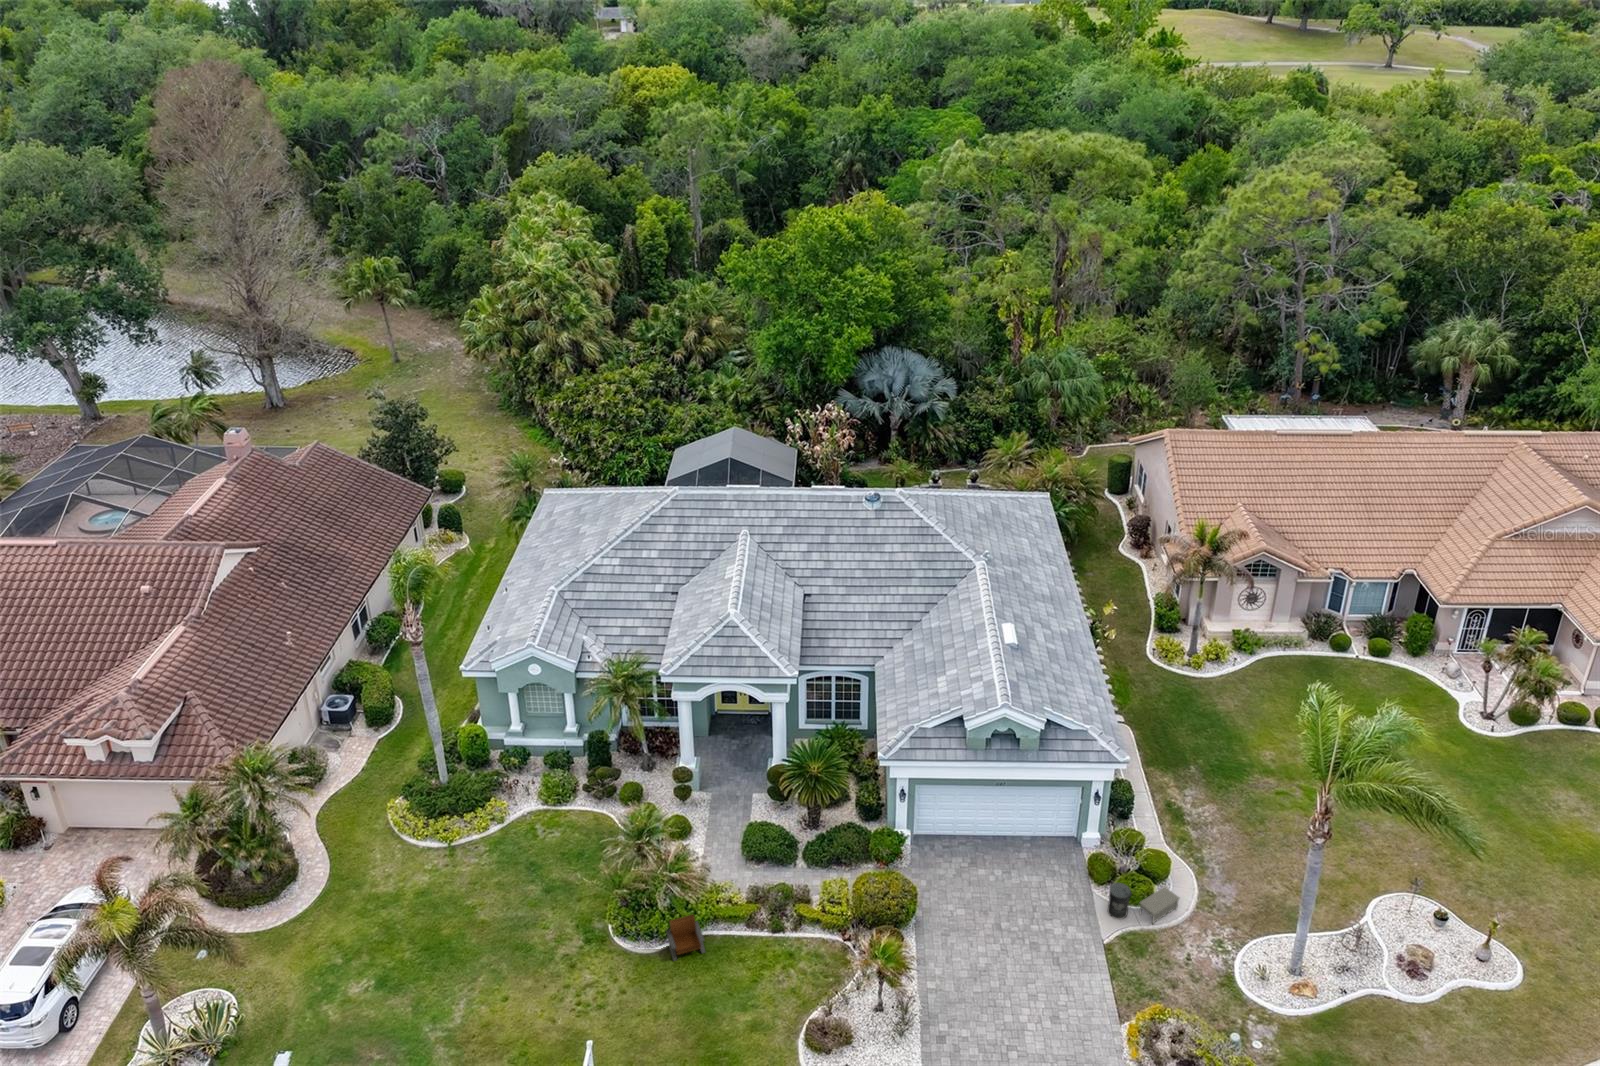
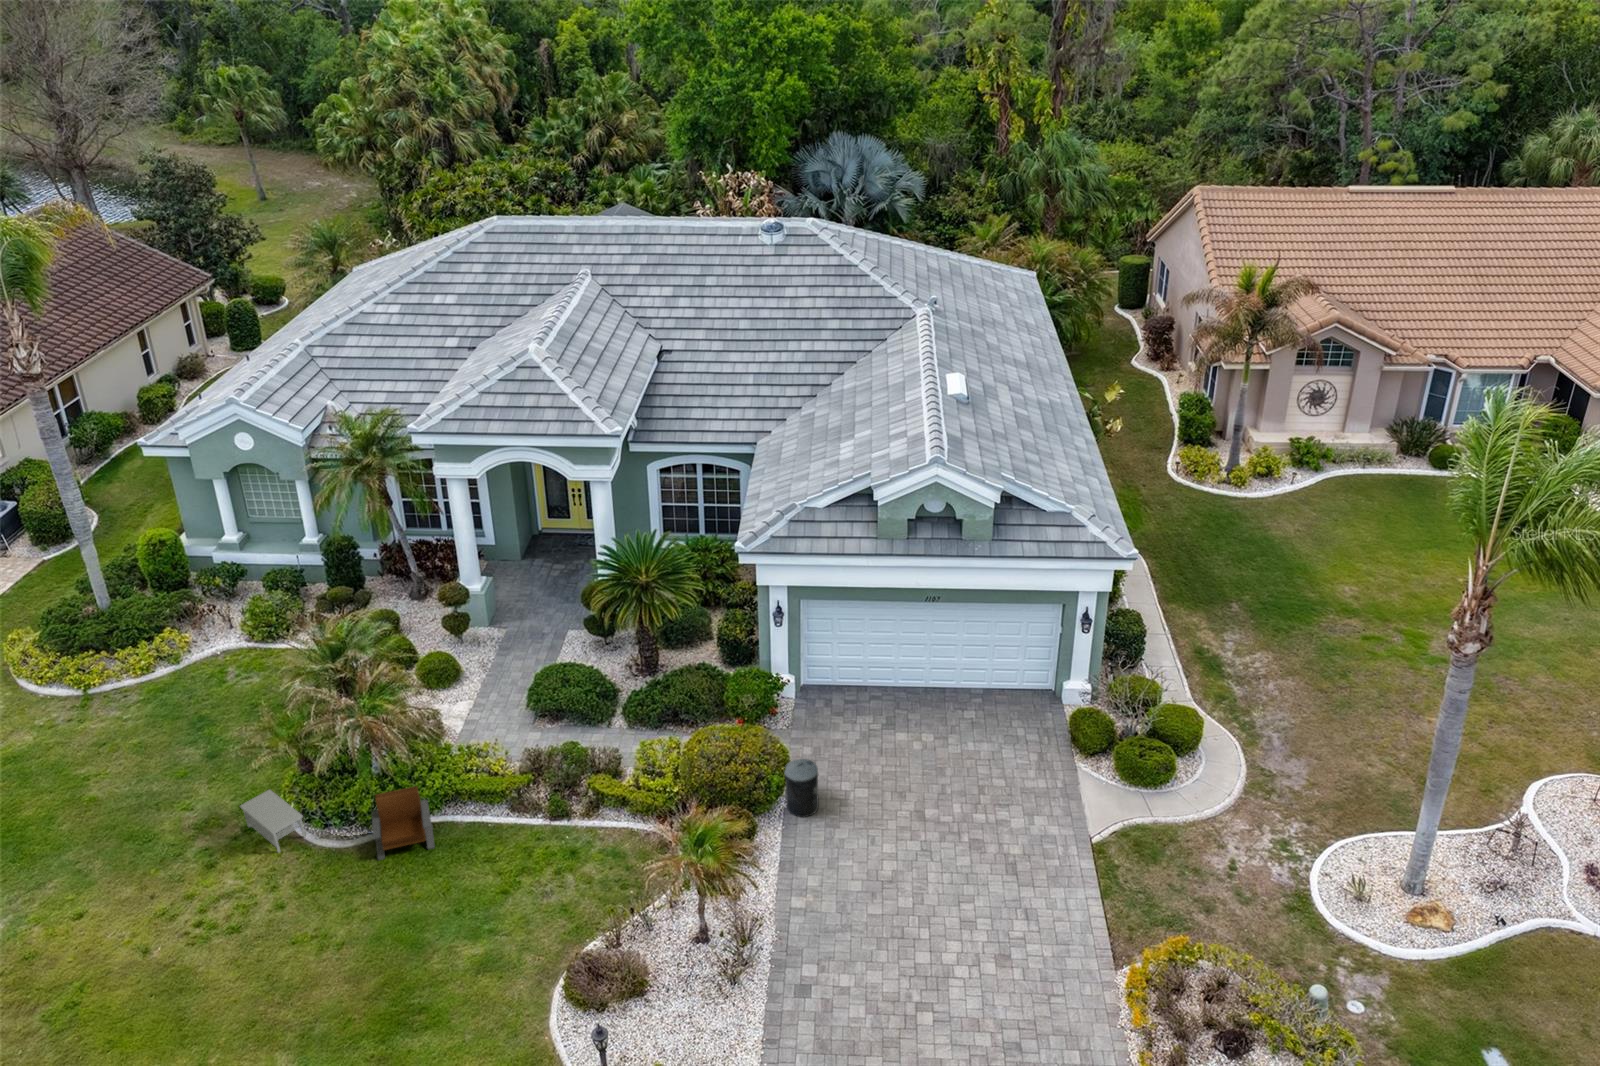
trash can: present [1108,883,1132,919] -> present [784,759,819,817]
storage bench: present [1139,887,1180,924] -> present [240,790,306,852]

